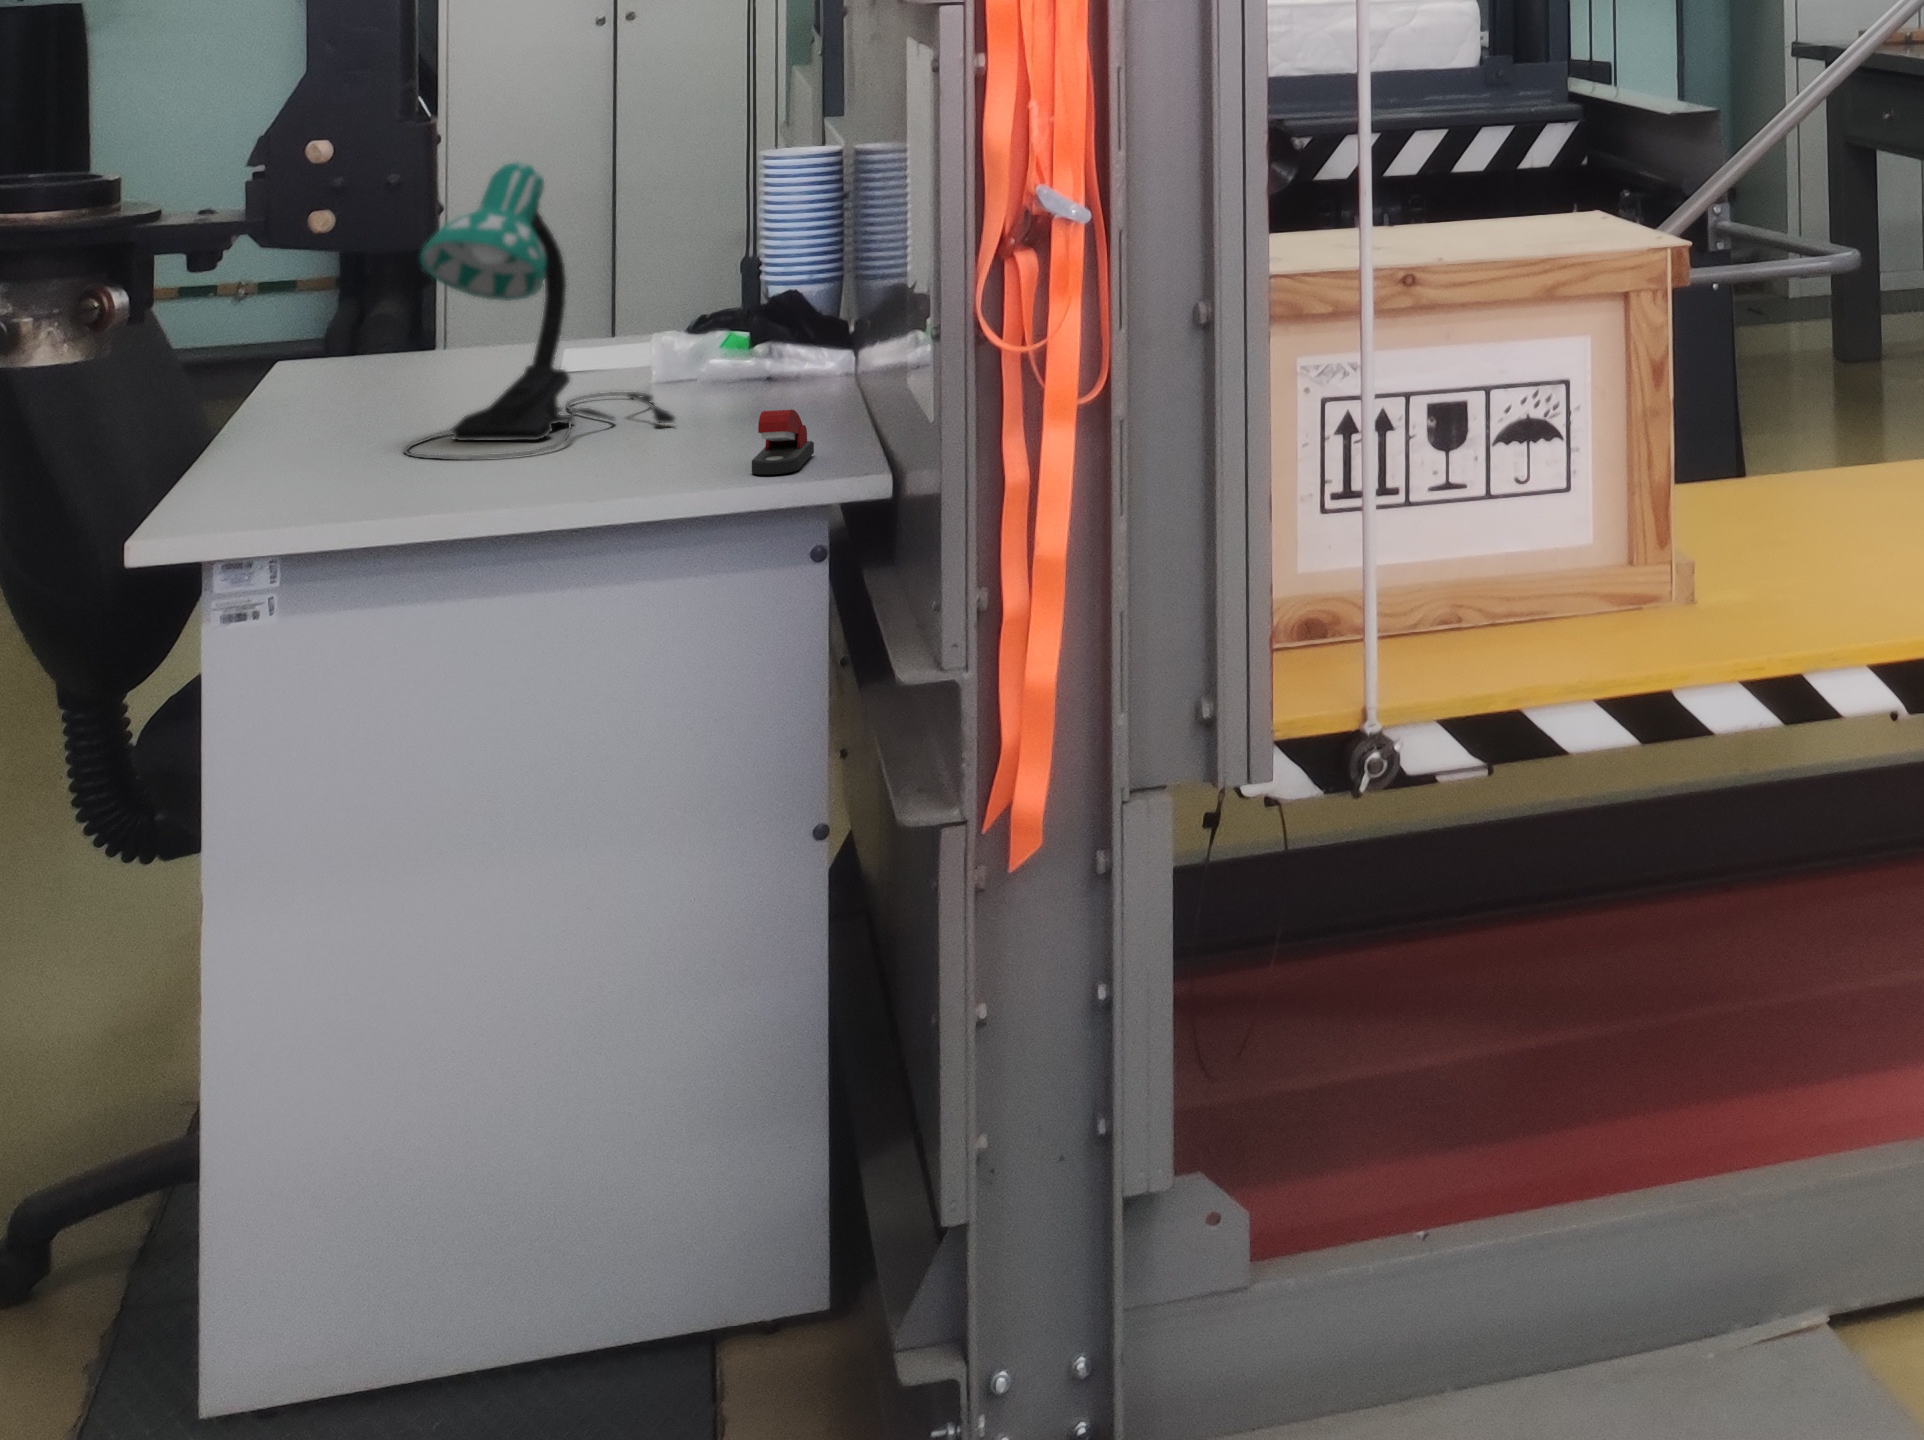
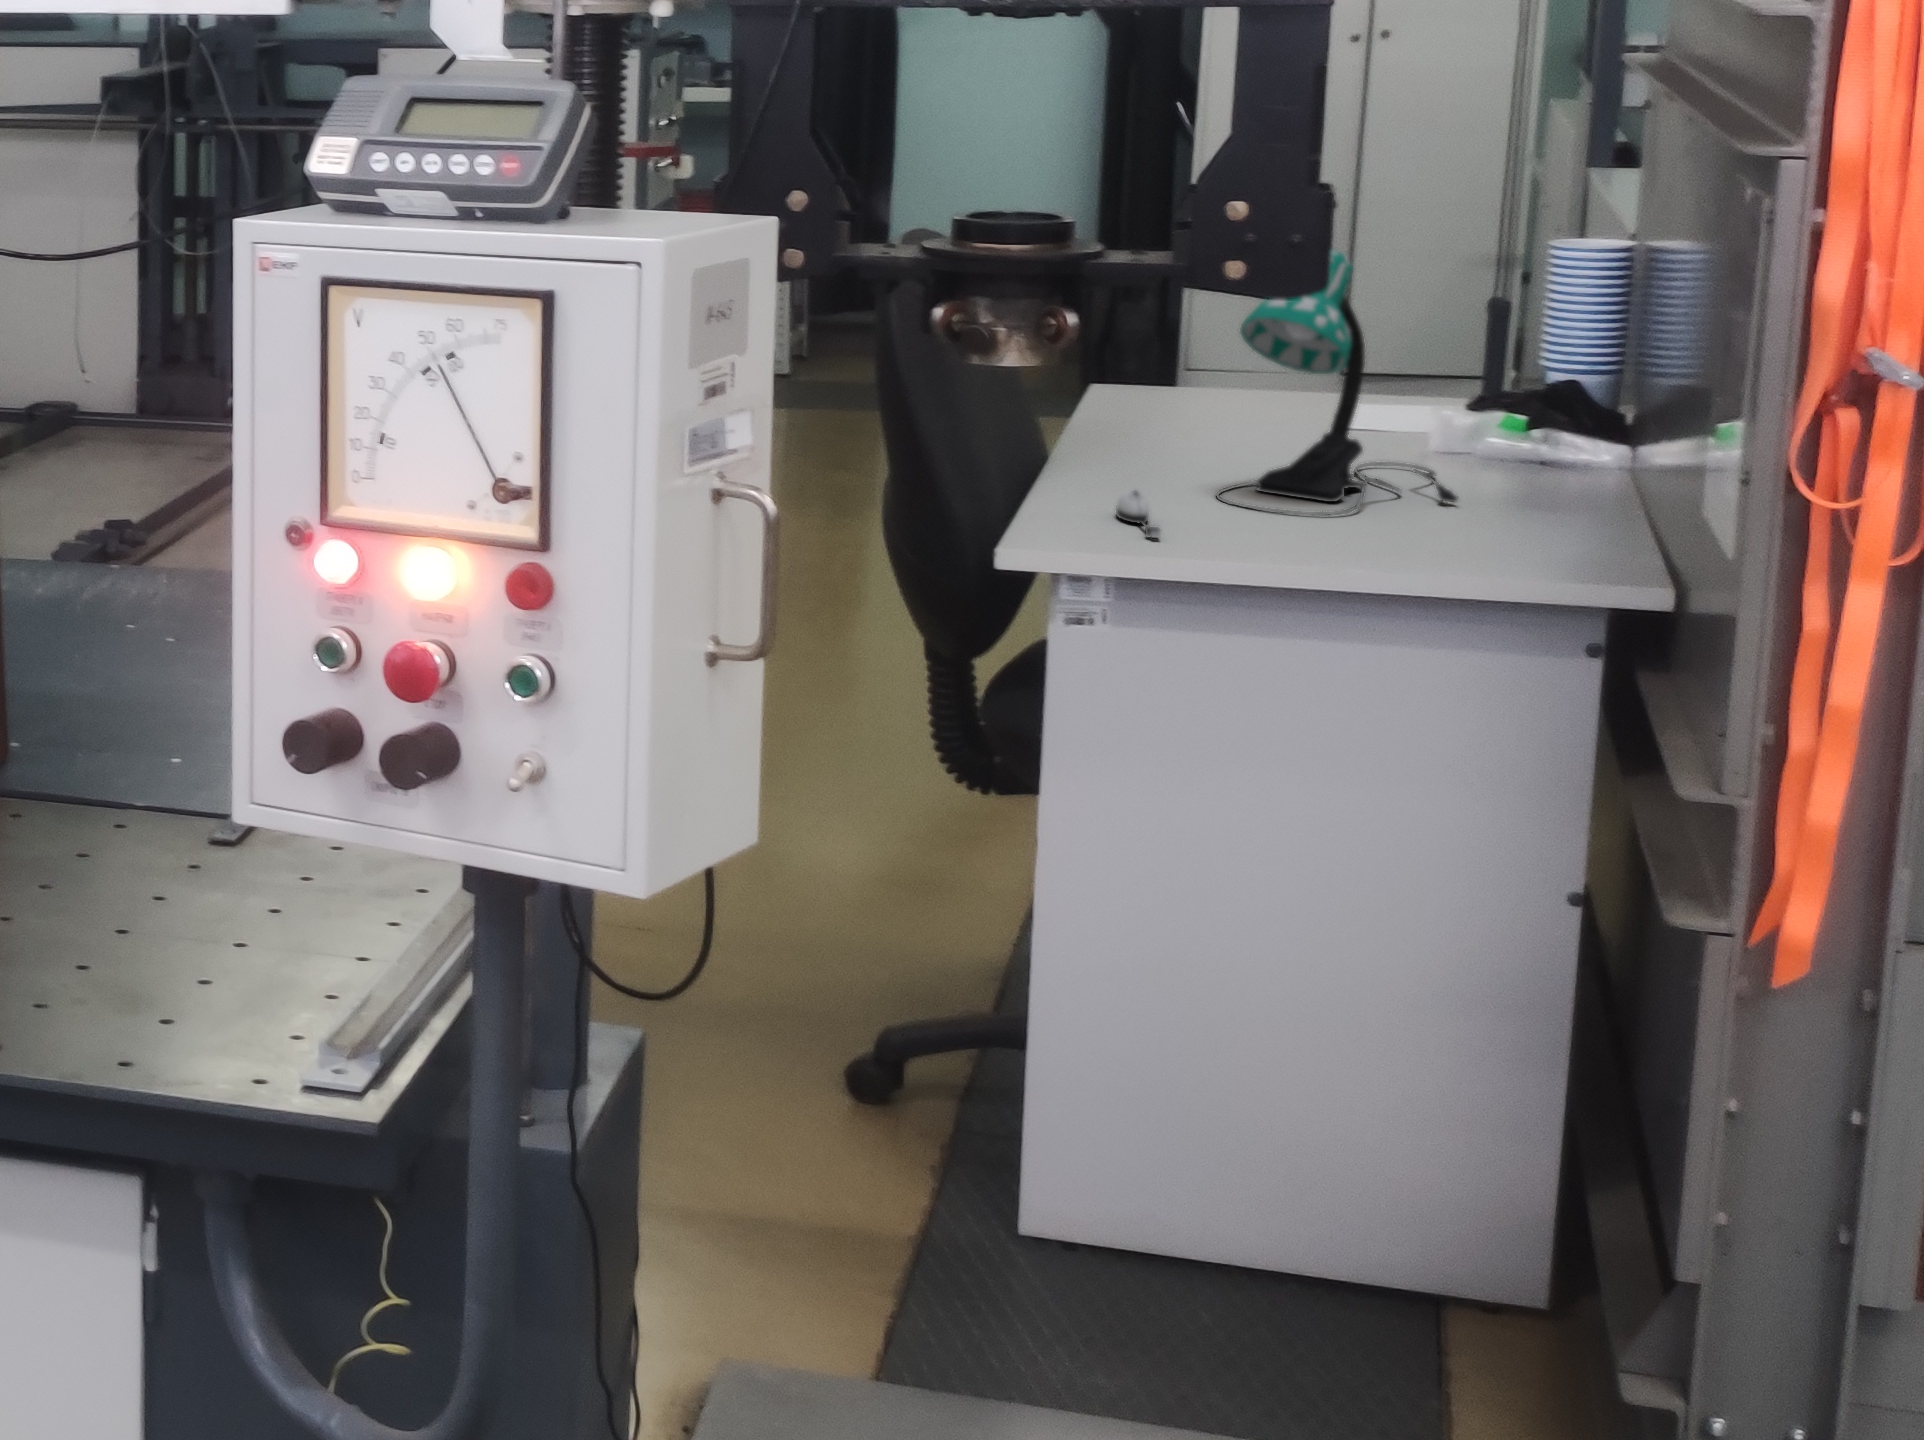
stapler: present [752,410,814,475] -> none [1534,510,1596,571]
computer mouse: none [277,453,329,505] -> present [1116,490,1161,538]

